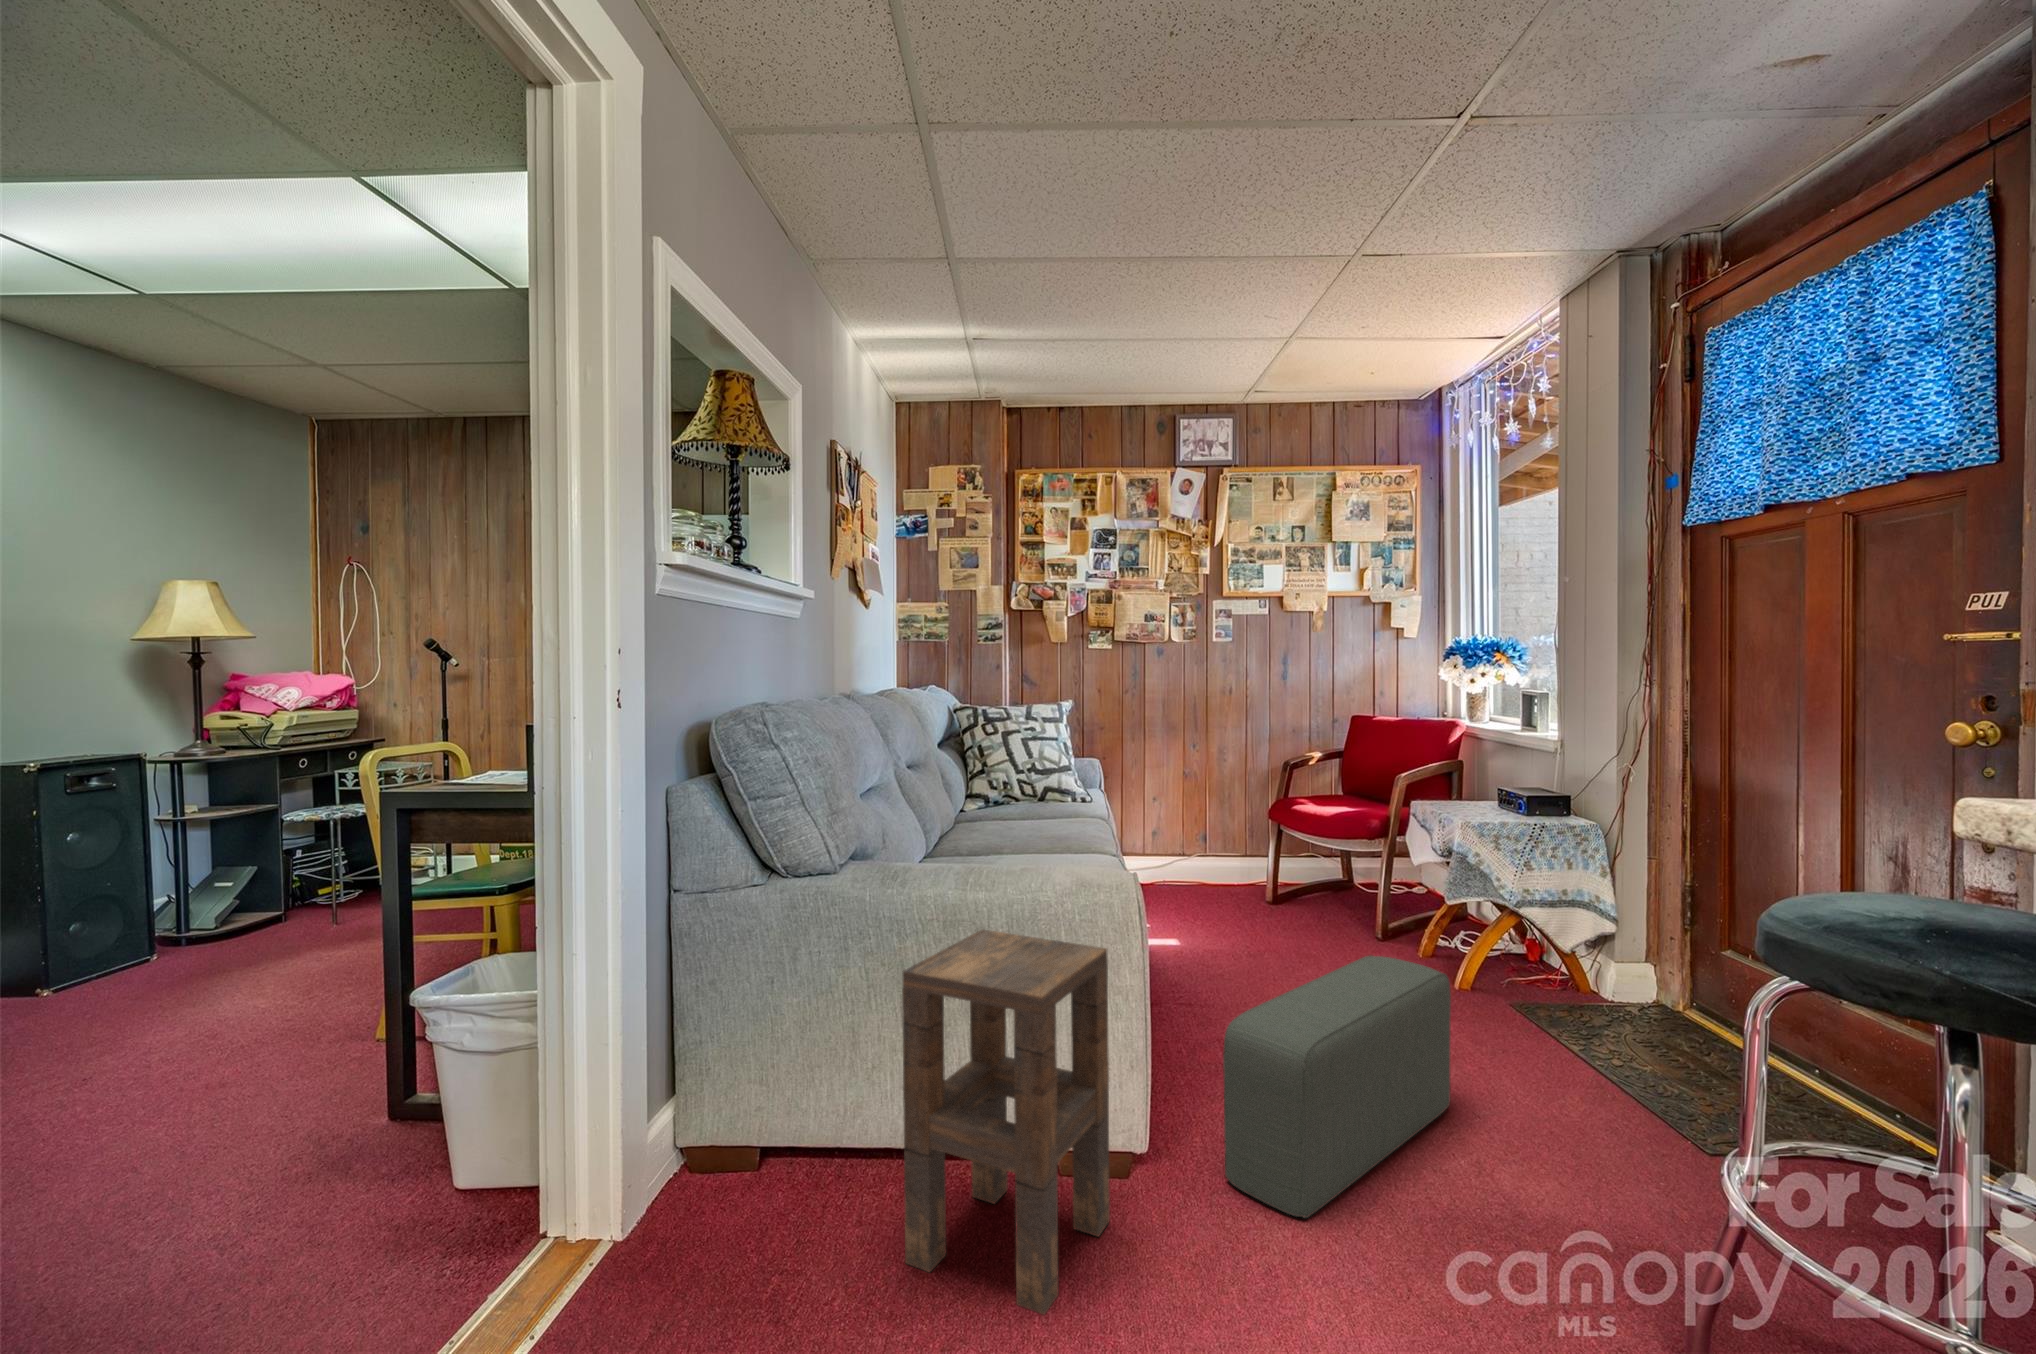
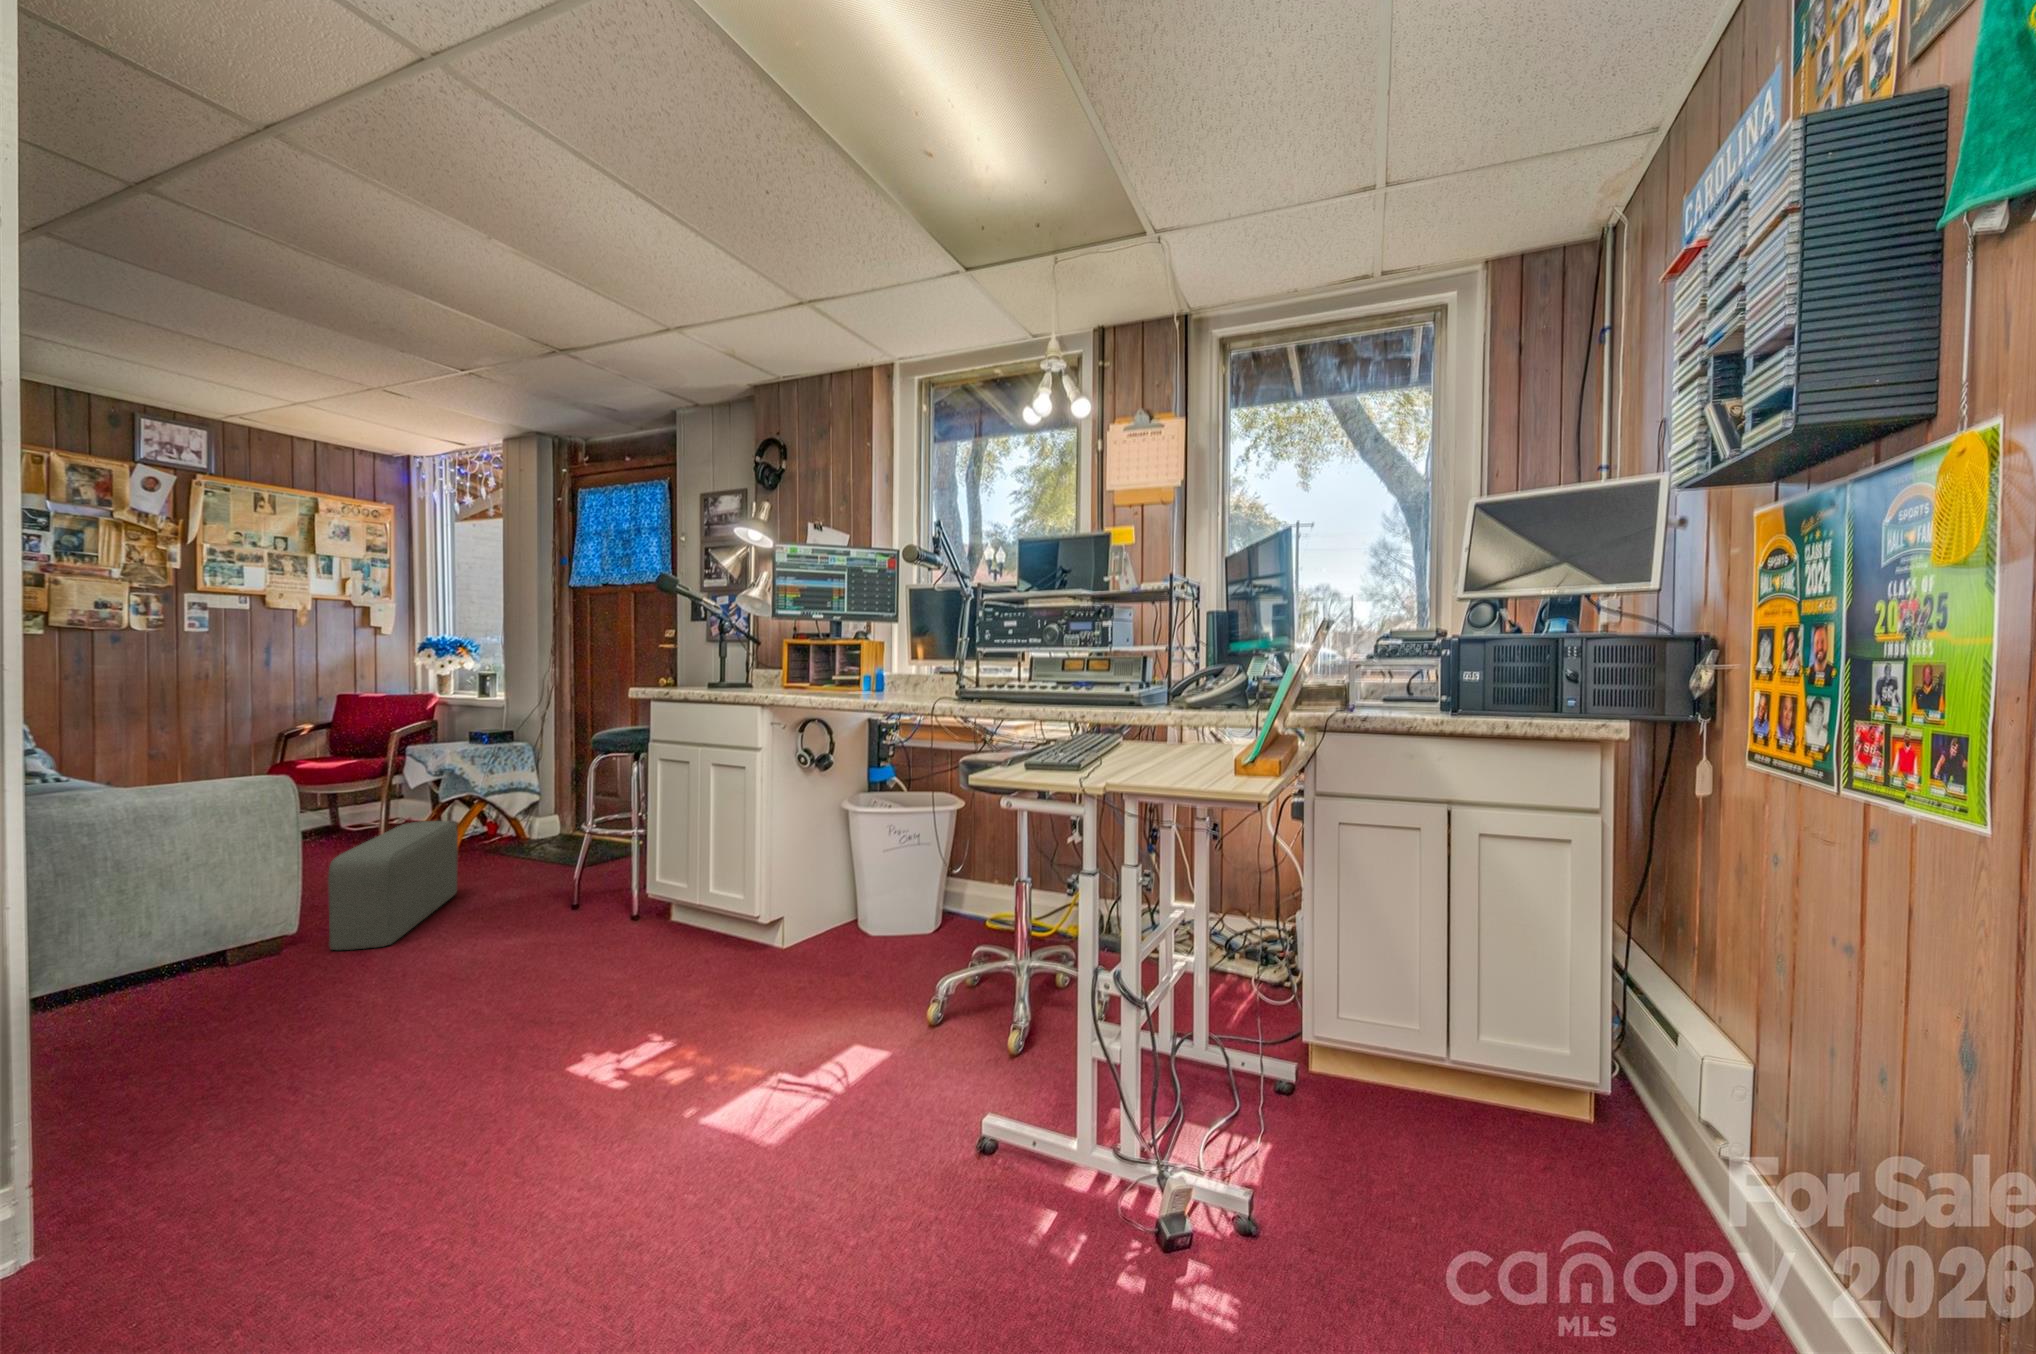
side table: present [902,930,1110,1314] -> none [101,823,259,1043]

